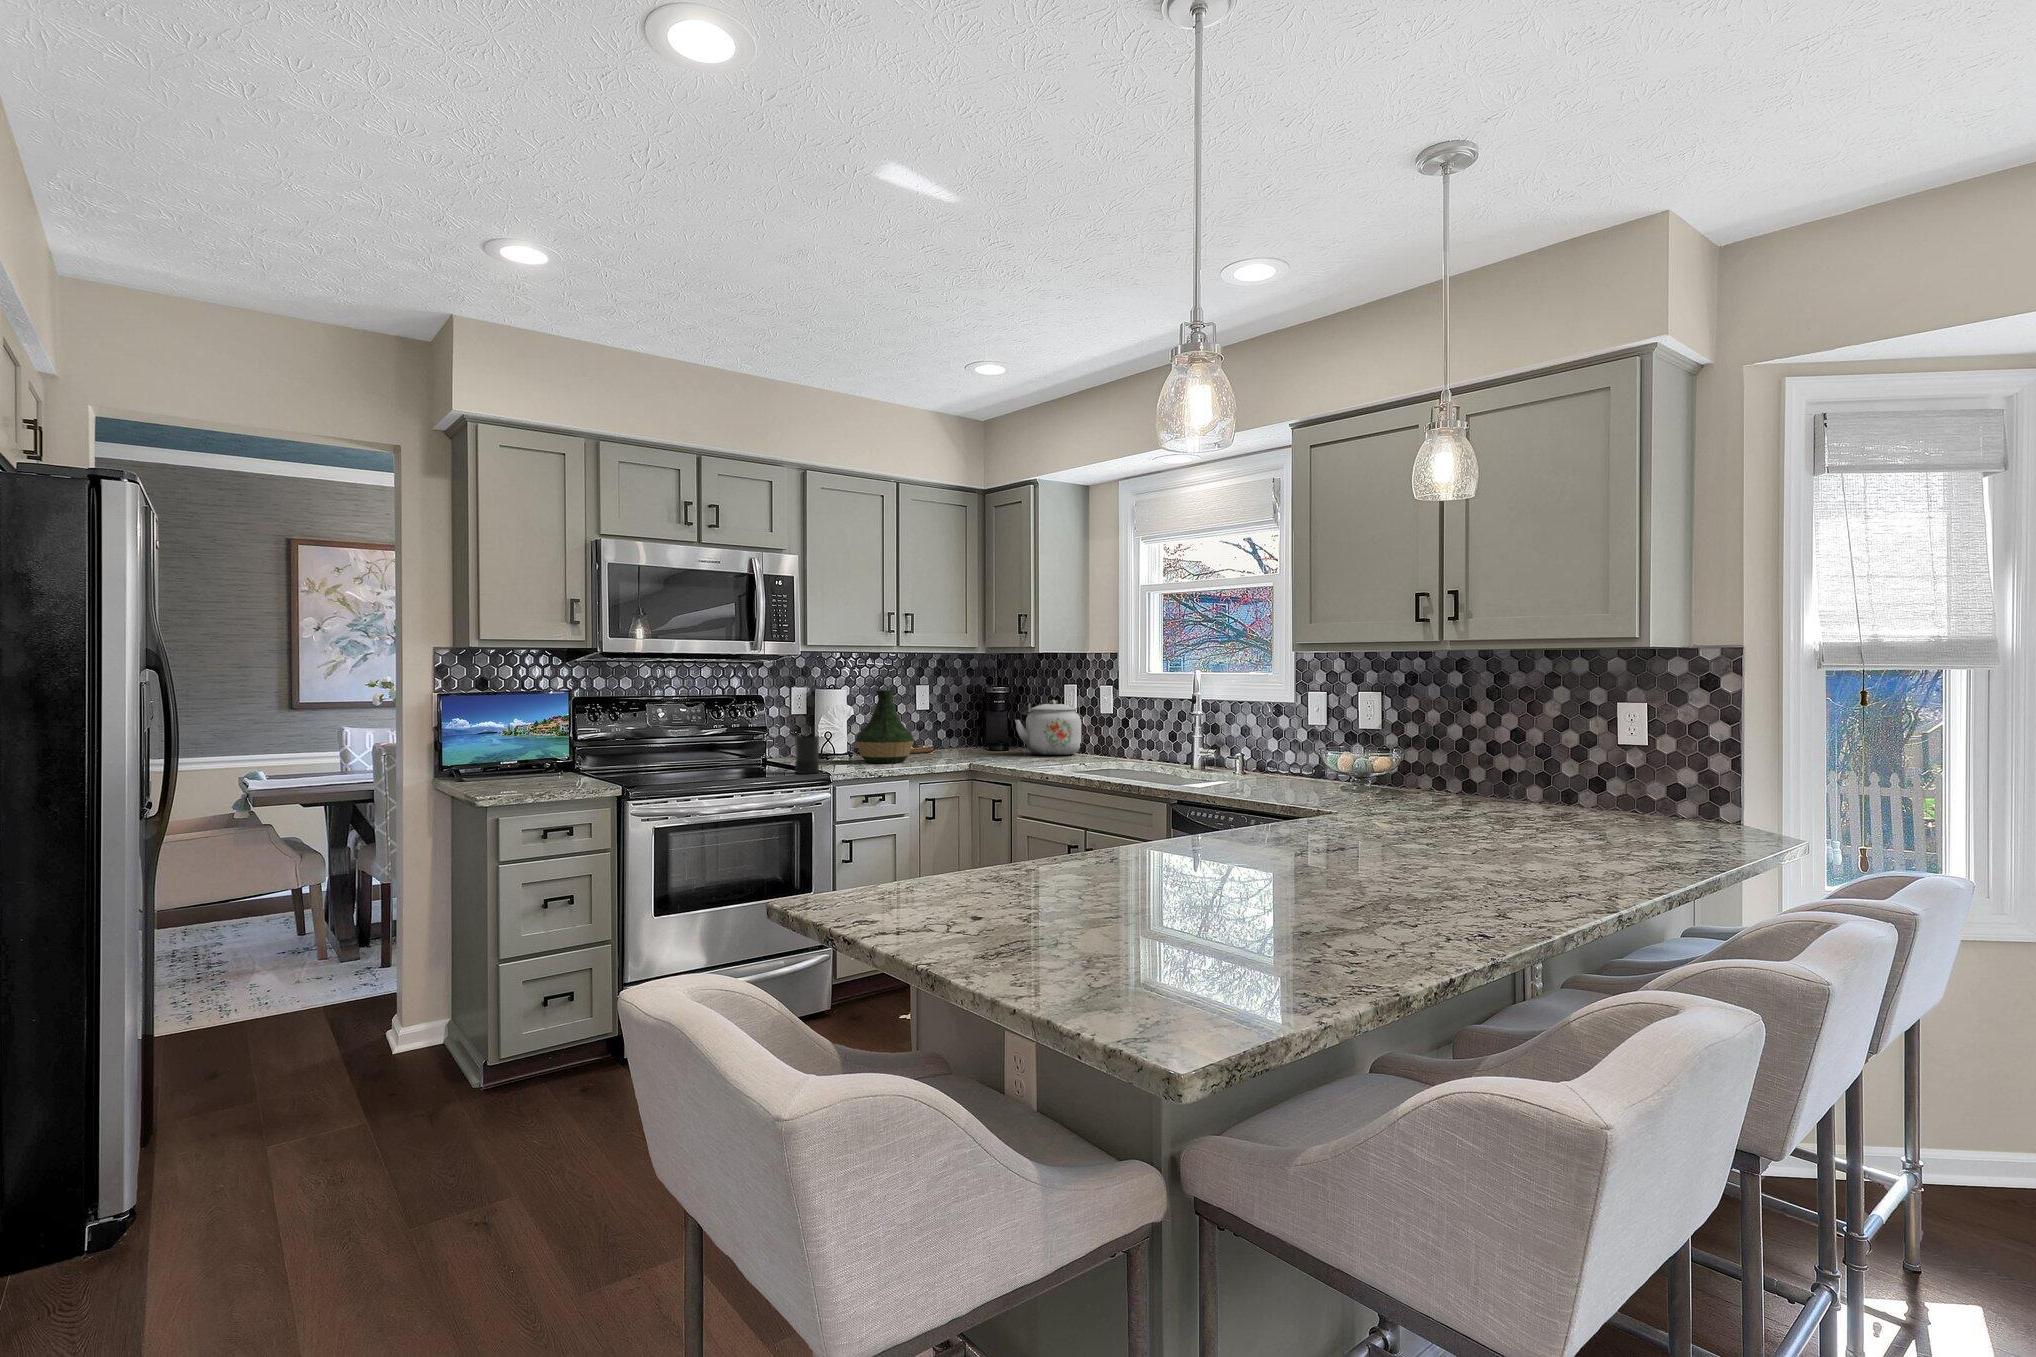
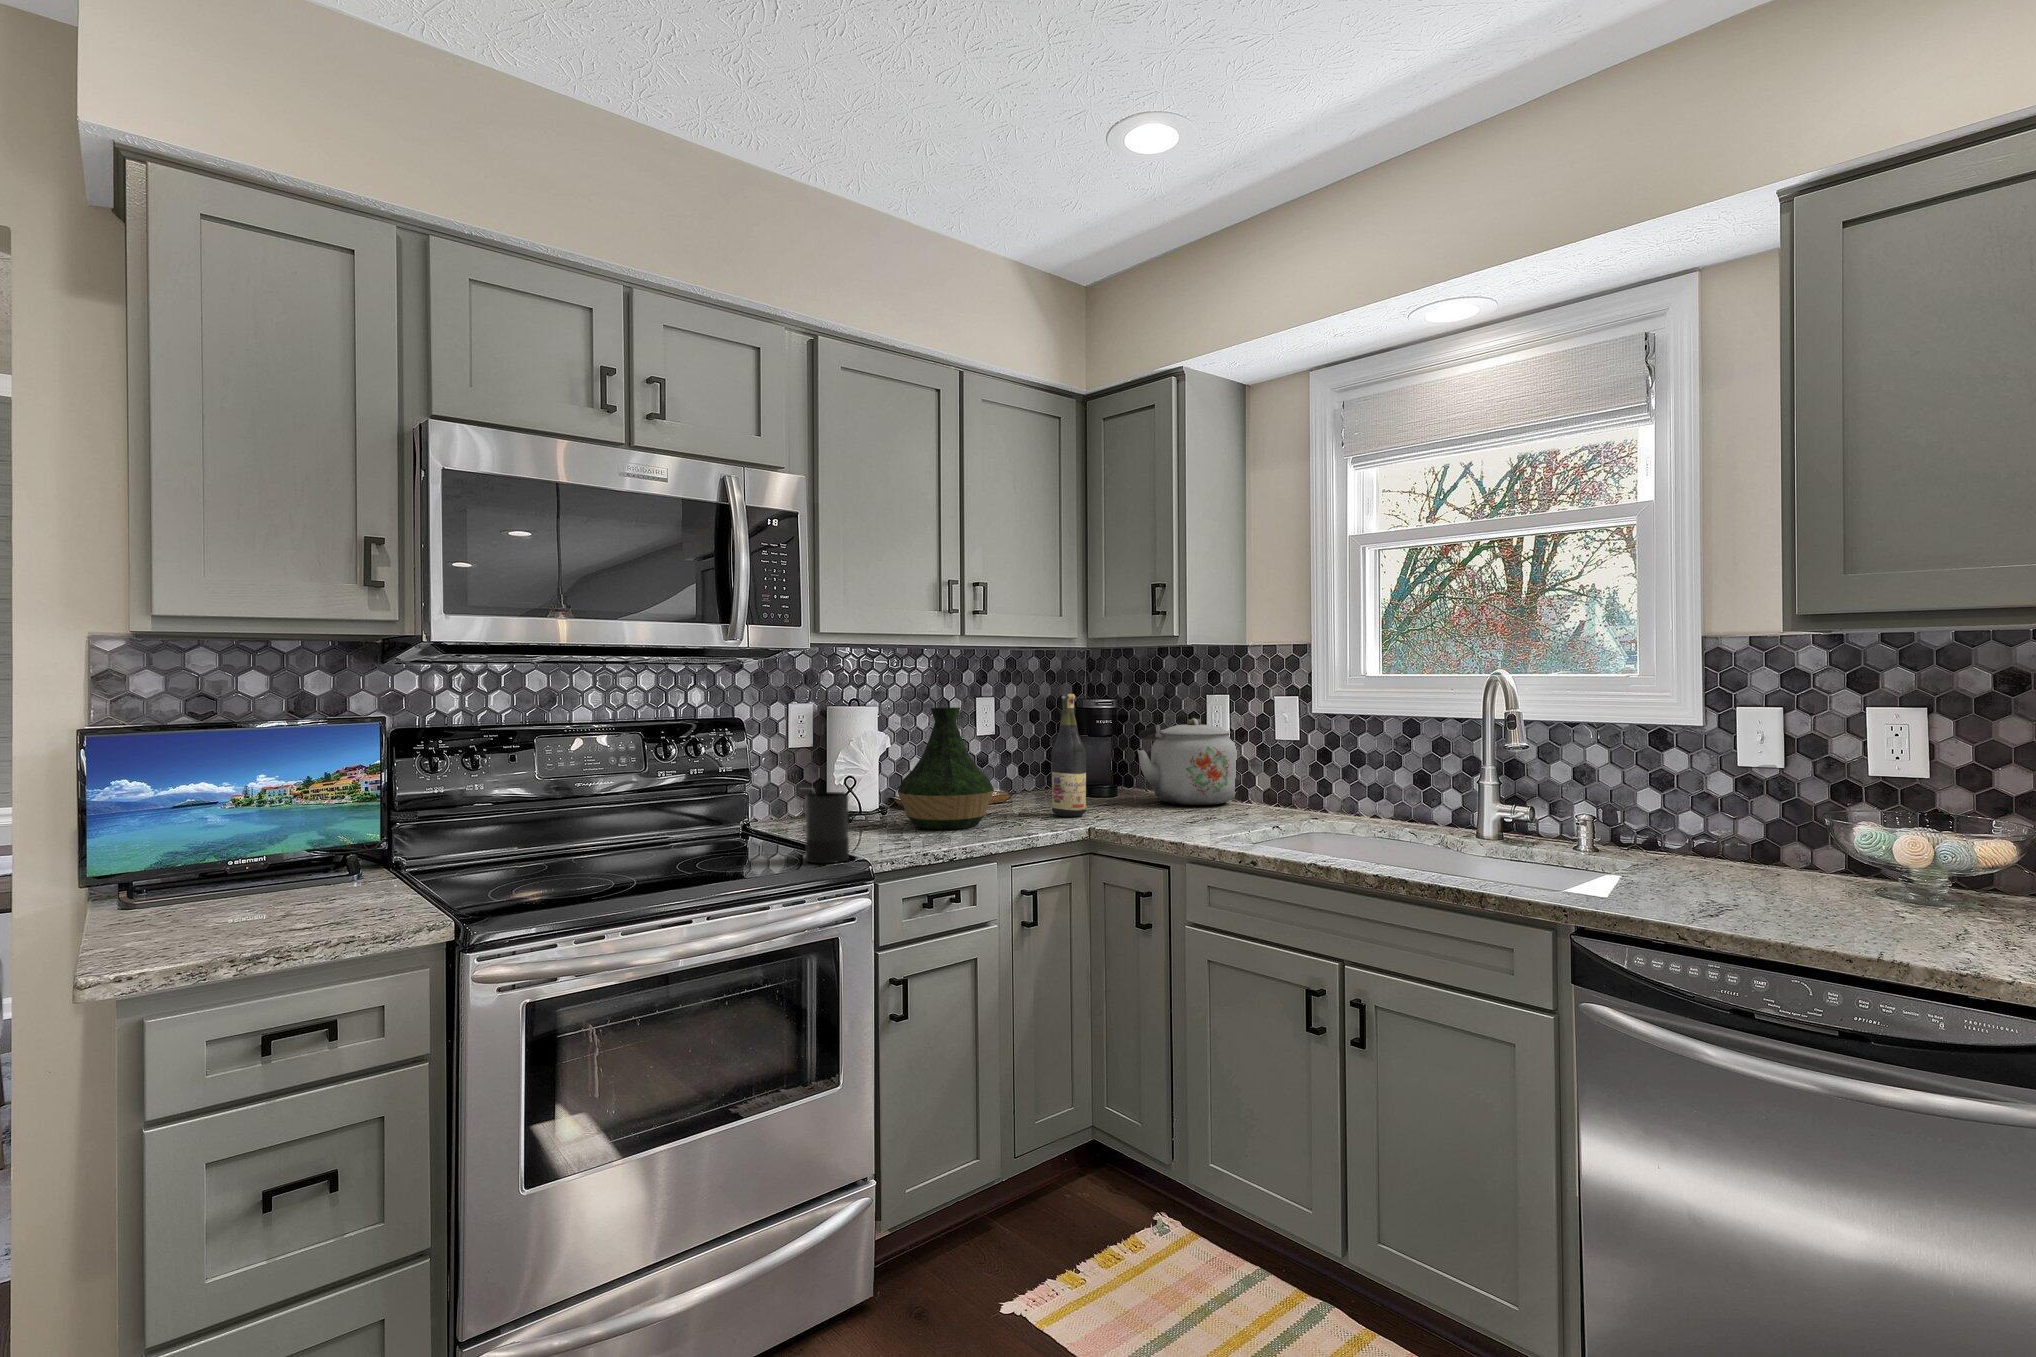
wine bottle: none [954,683,976,759] -> present [1051,694,1086,817]

